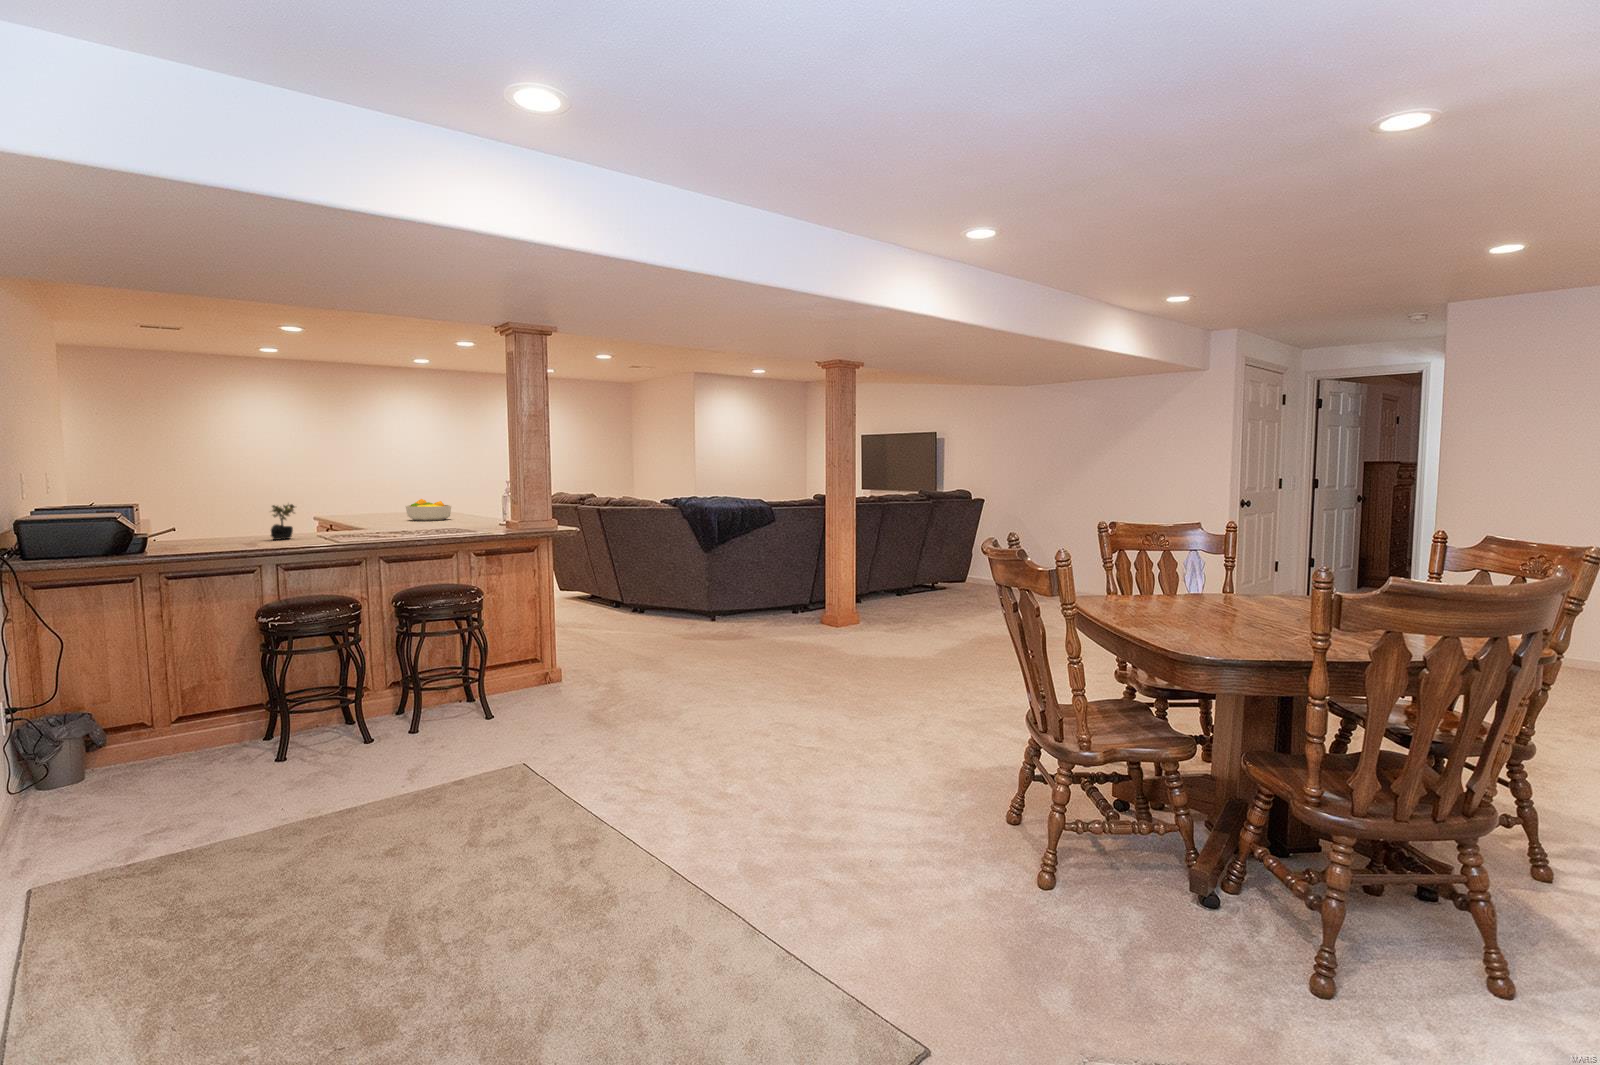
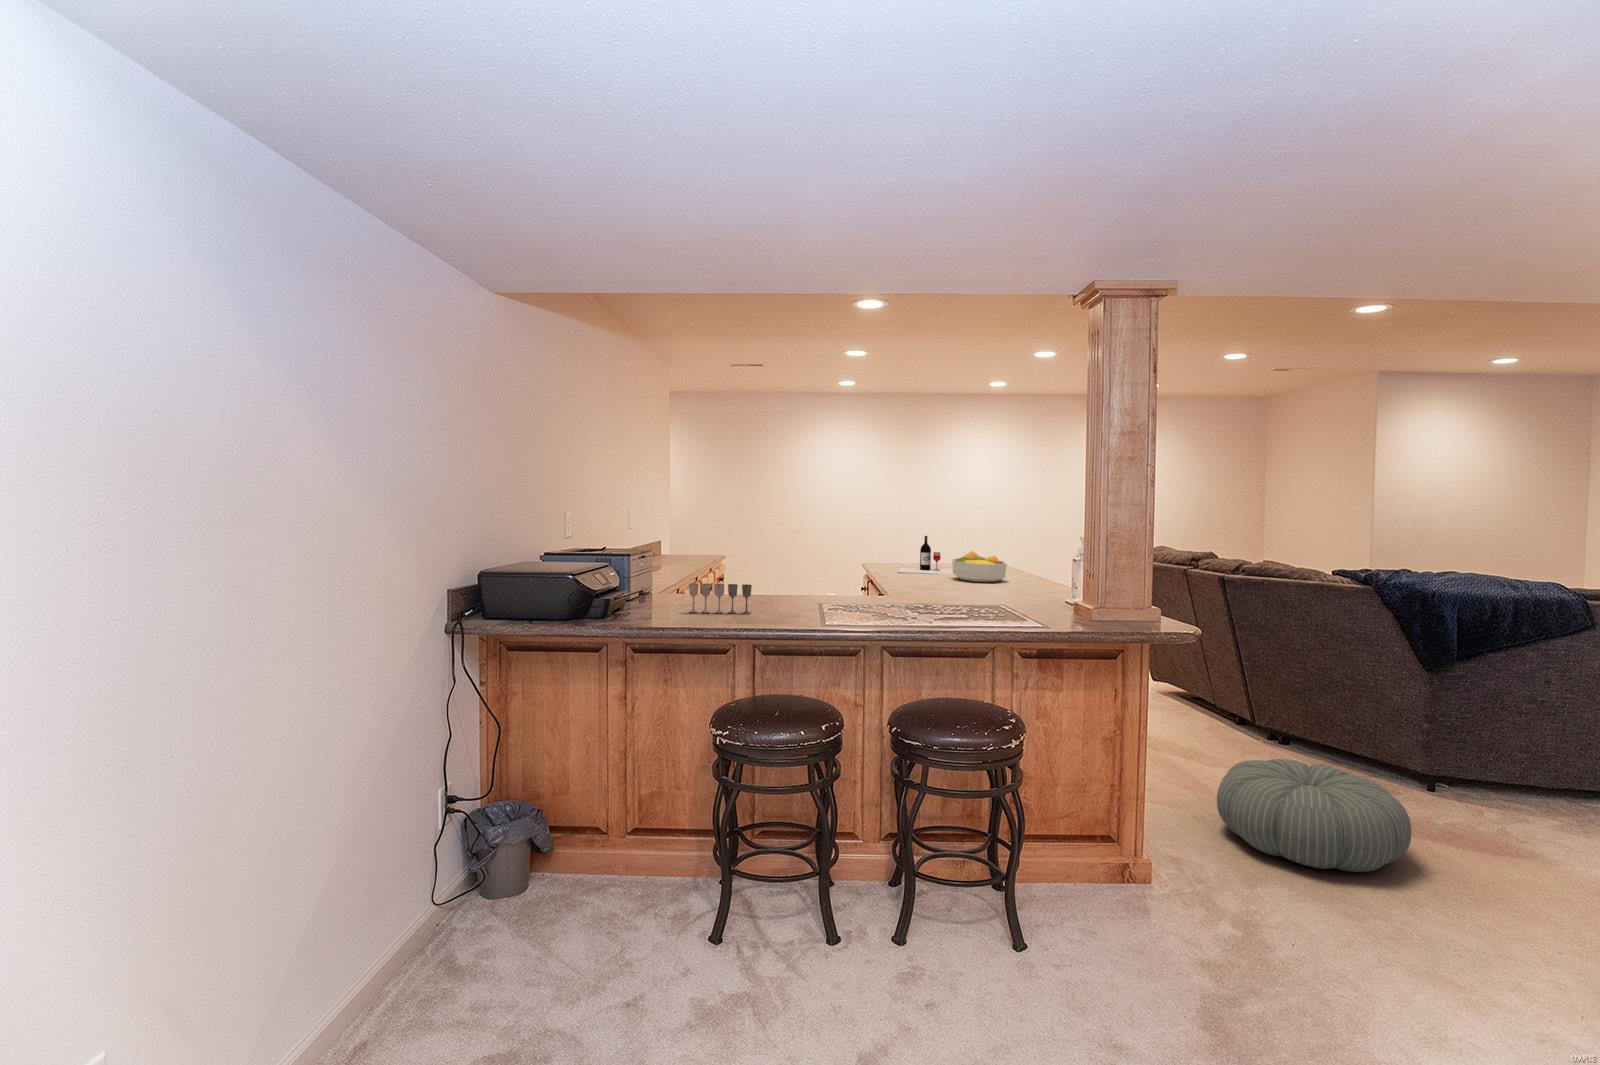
wine bottle: none [353,490,405,520] -> present [898,536,953,574]
succulent plant: present [271,504,295,540] -> none [763,557,797,606]
wine glass: none [211,522,269,546] -> present [689,583,752,614]
pouf: none [598,608,692,659] -> present [1217,759,1411,872]

